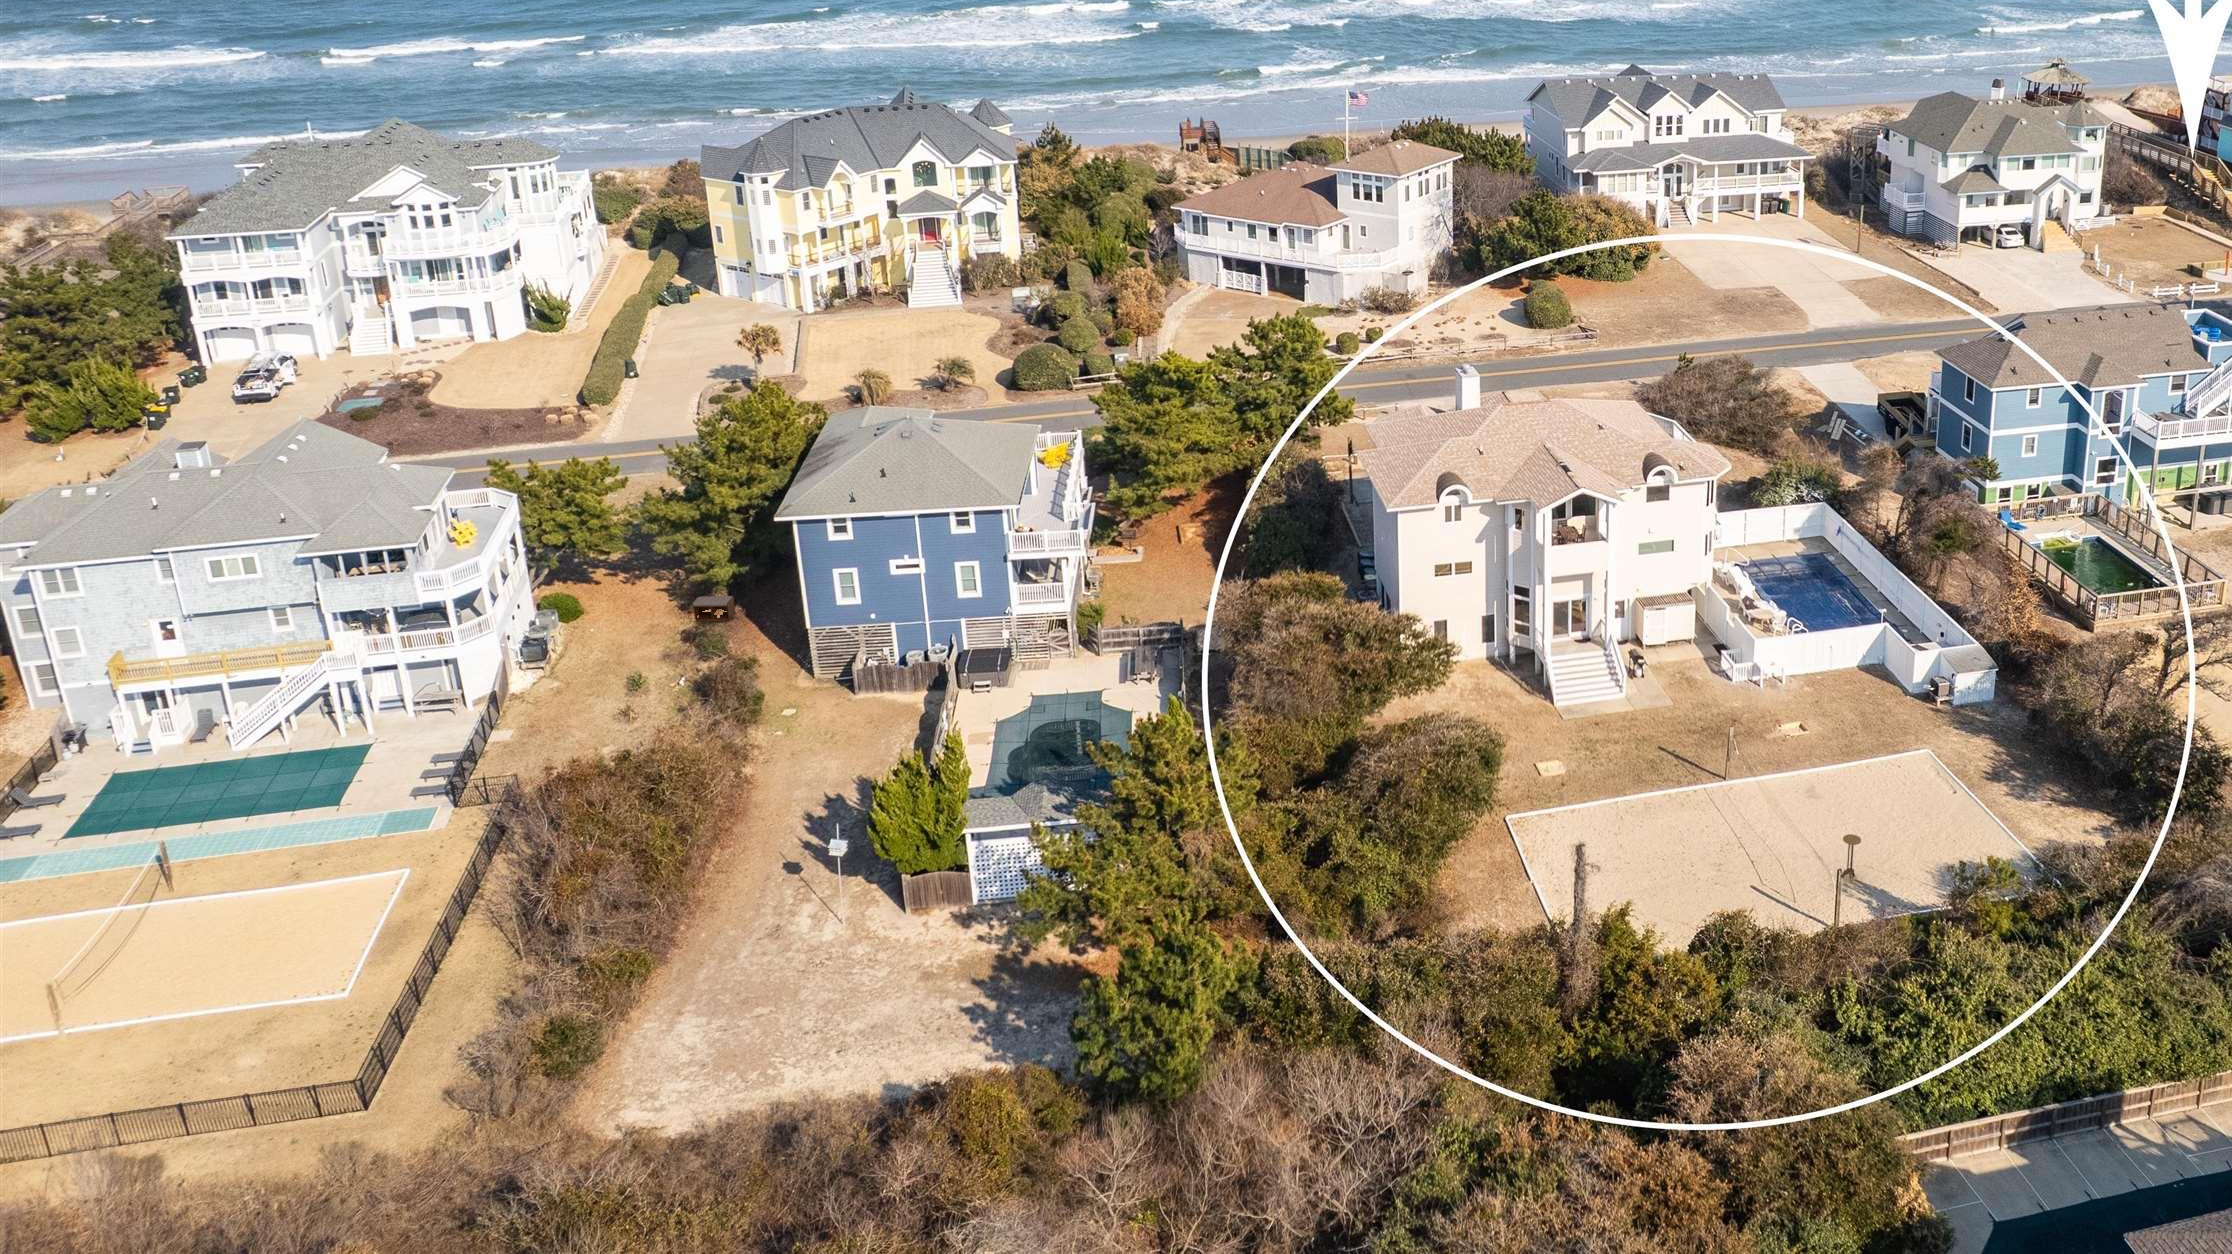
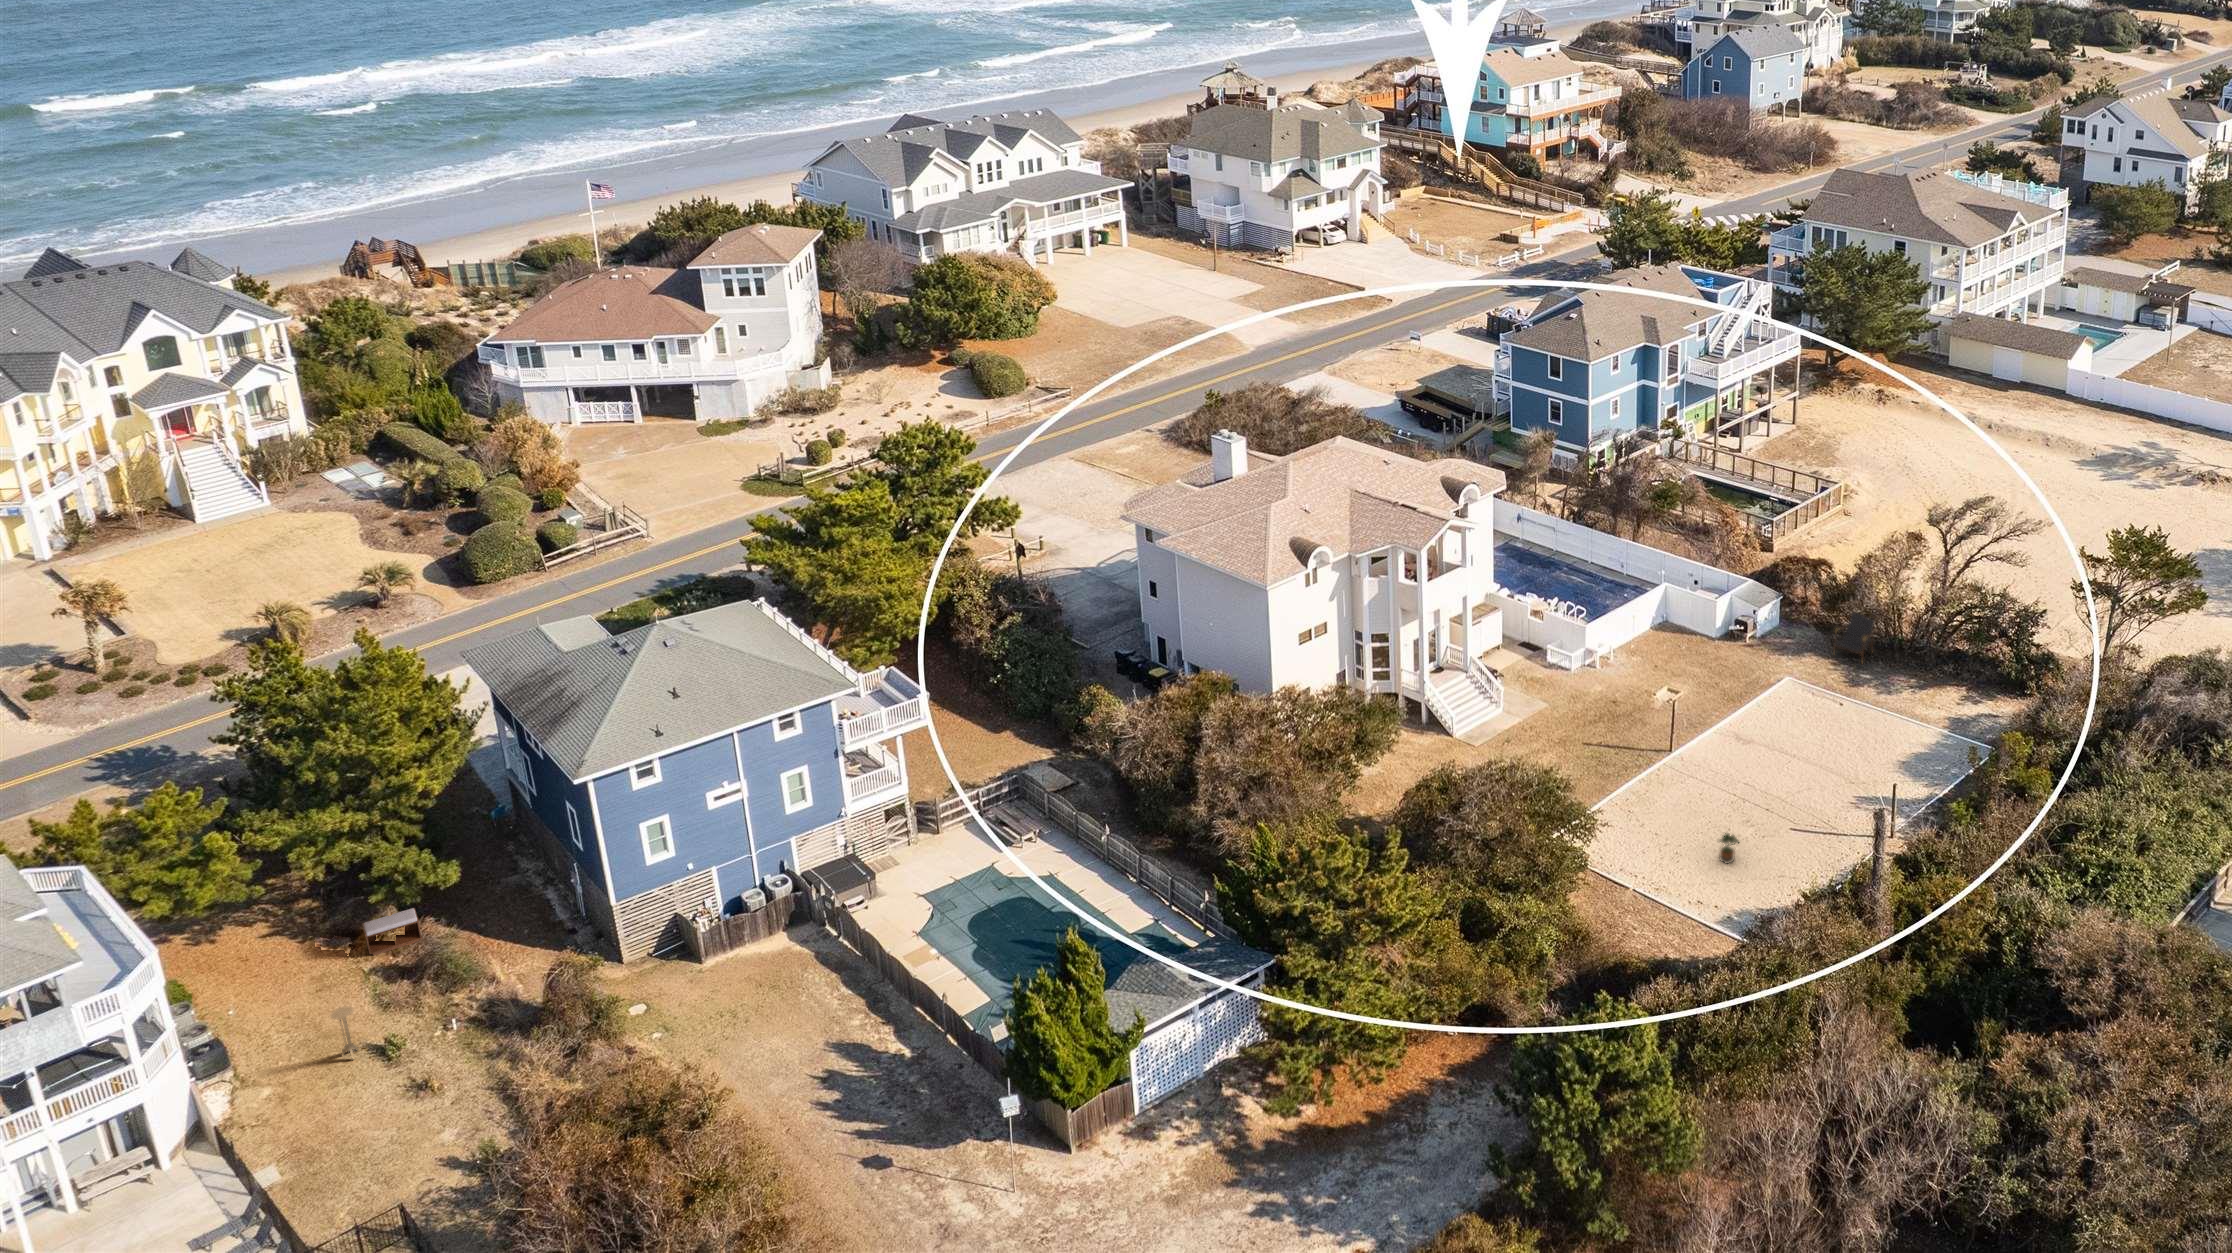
lounge chair: none [2012,707,2068,766] -> present [1834,613,1874,658]
side table: present [1841,834,1861,884] -> present [330,1006,359,1058]
potted tree: none [1638,863,1660,896] -> present [1720,833,1740,863]

